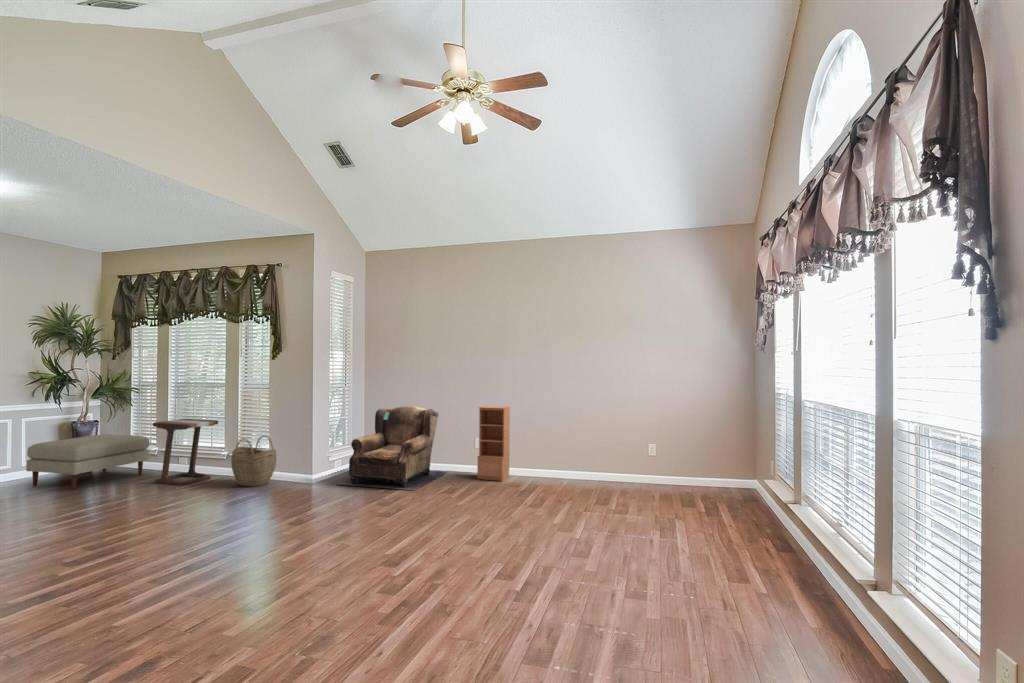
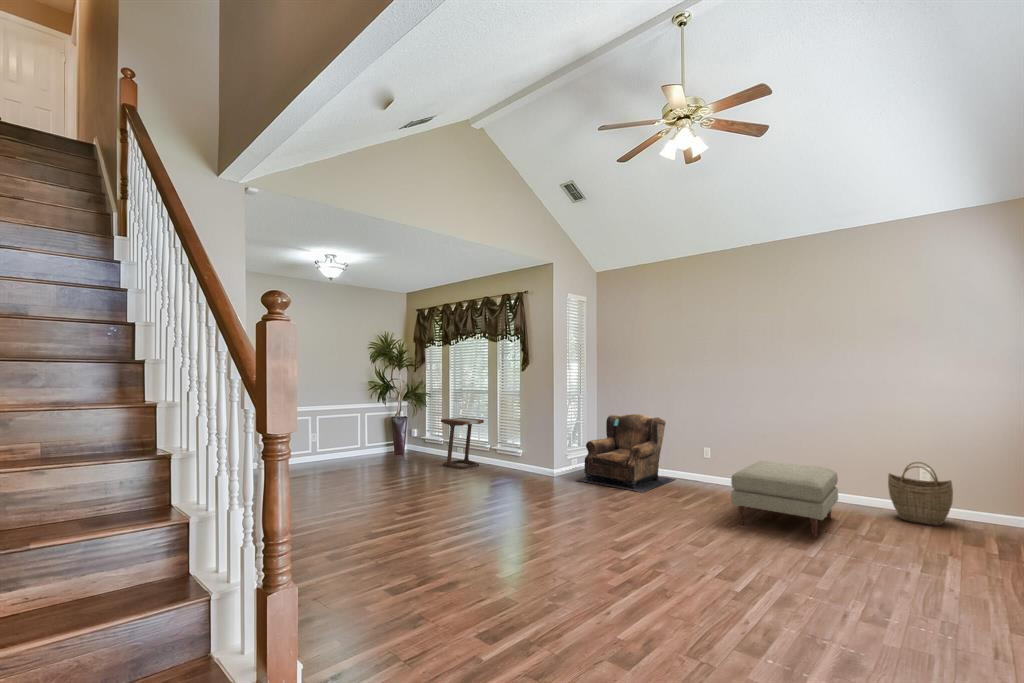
bookcase: present [477,406,510,481] -> none [706,417,741,493]
ottoman: present [26,434,150,490] -> present [731,461,838,539]
woven basket: present [231,436,277,487] -> present [888,462,953,526]

